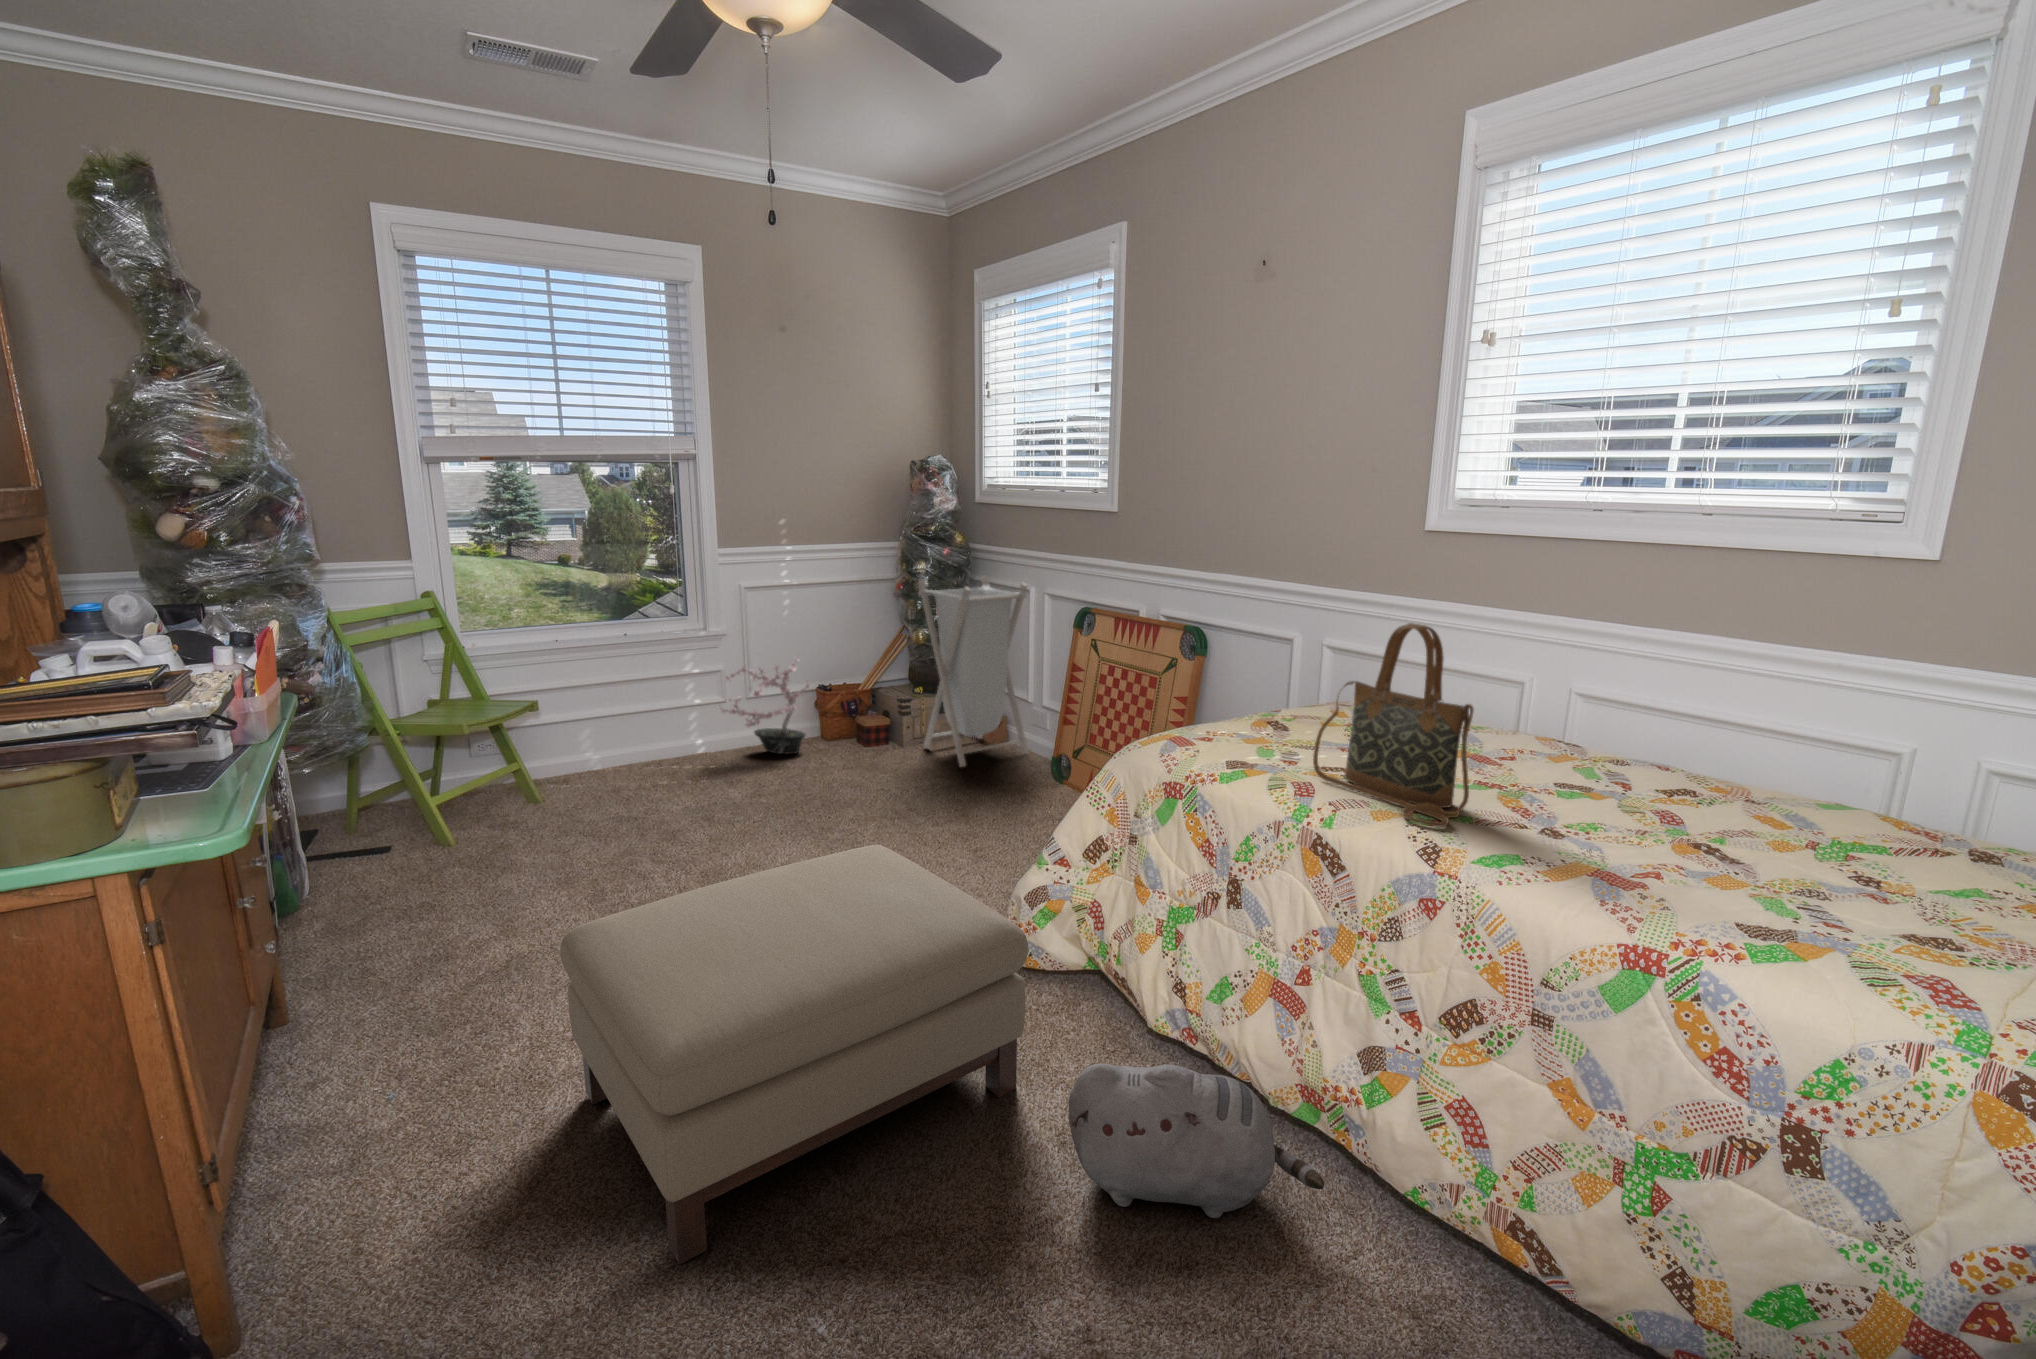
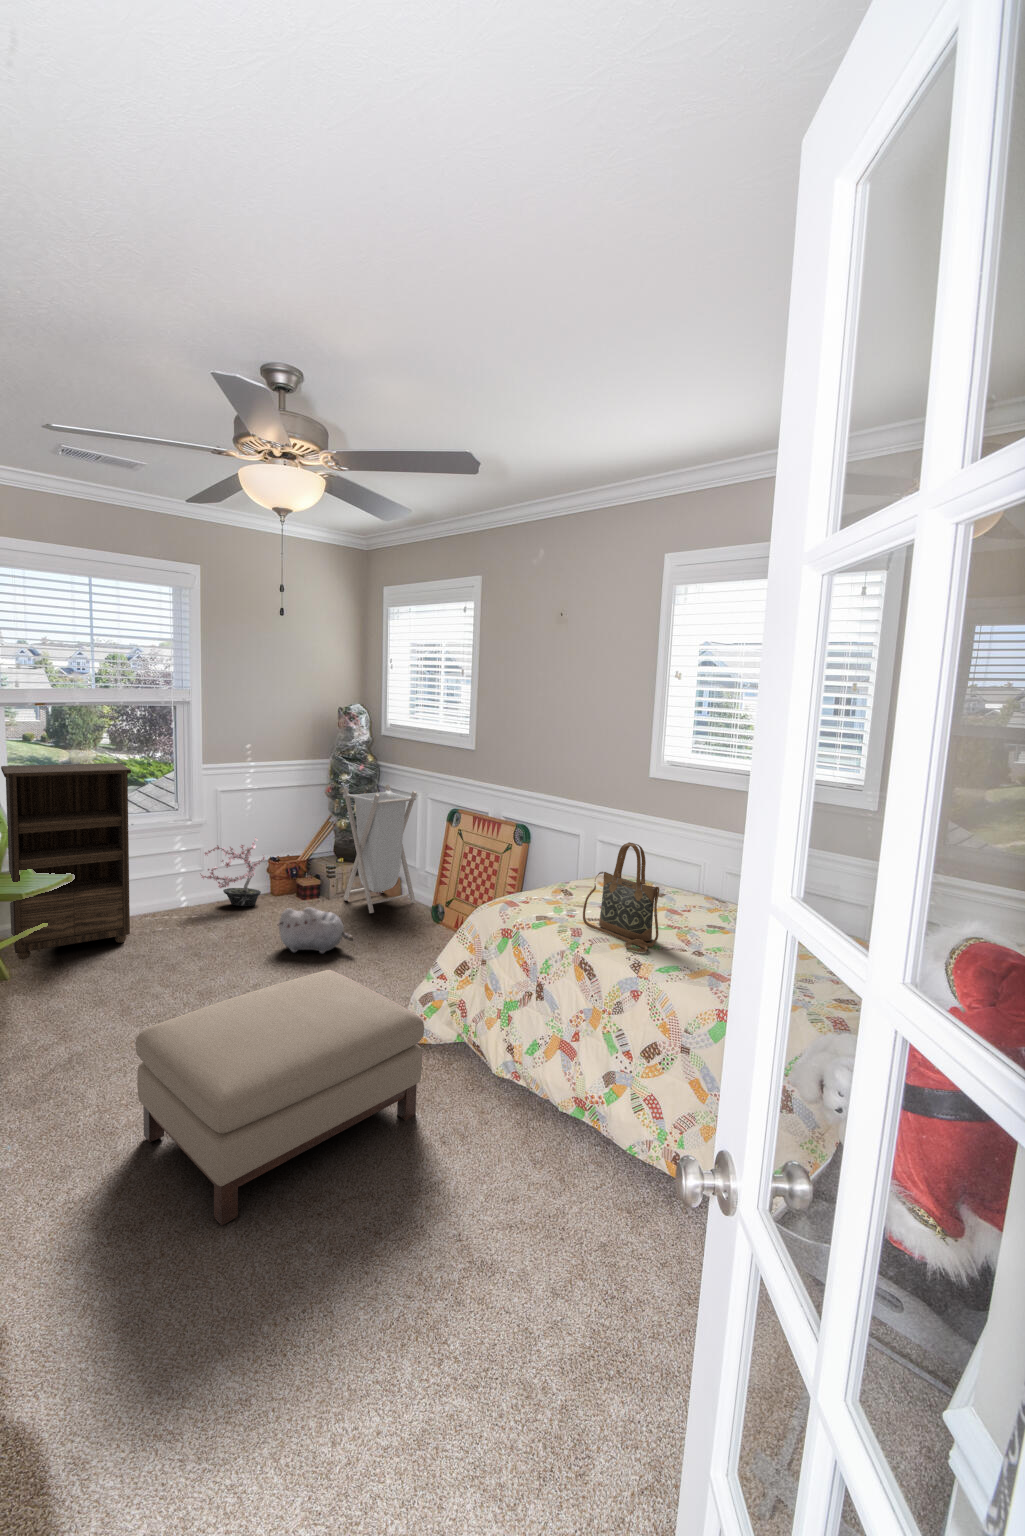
bookshelf: none [430,543,621,819] -> present [1,763,131,960]
plush toy: present [1068,1064,1324,1218] -> present [278,907,354,953]

